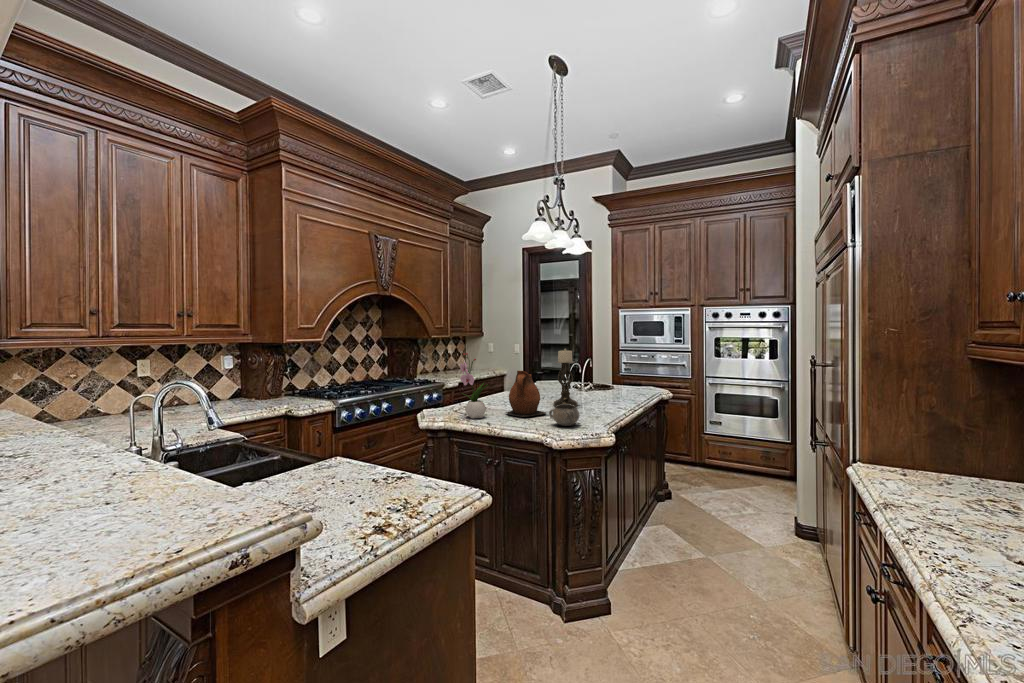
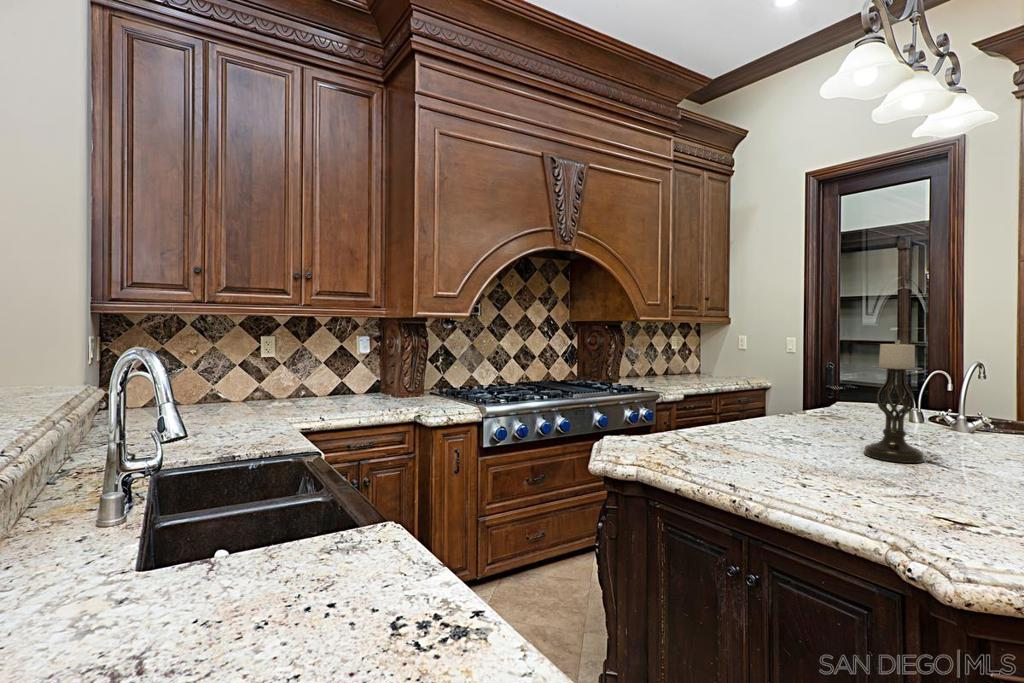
flower arrangement: present [460,353,487,419] -> none [666,339,722,465]
ceramic pitcher: present [507,371,546,417] -> none [754,378,850,475]
decorative bowl: present [549,404,579,426] -> none [861,460,946,514]

